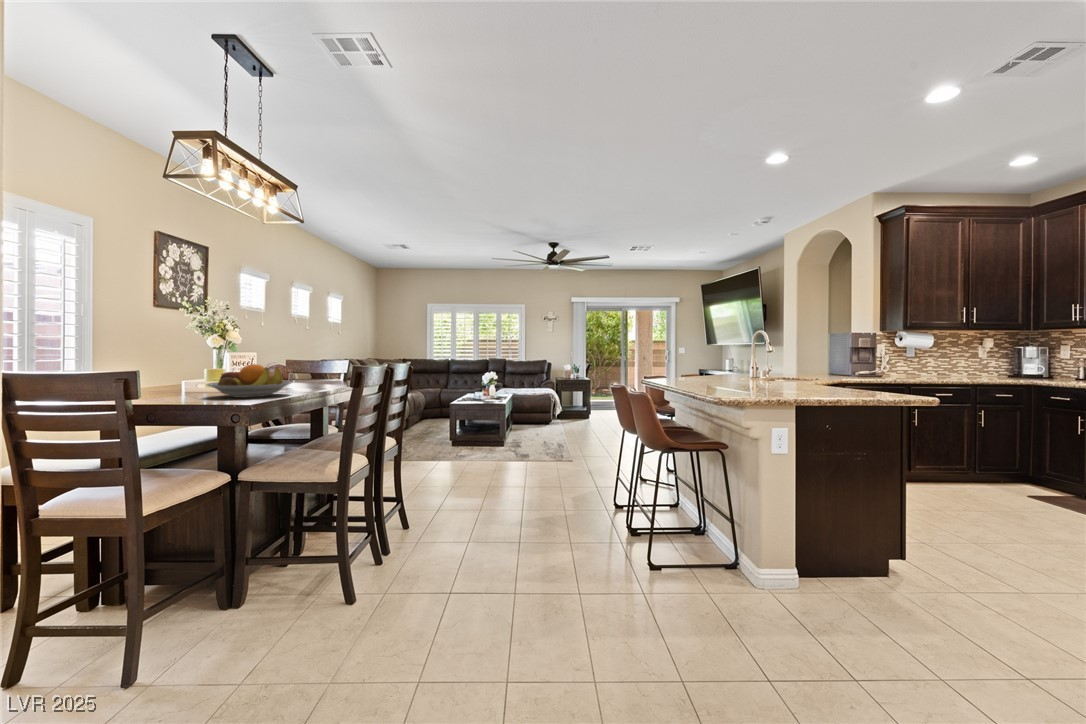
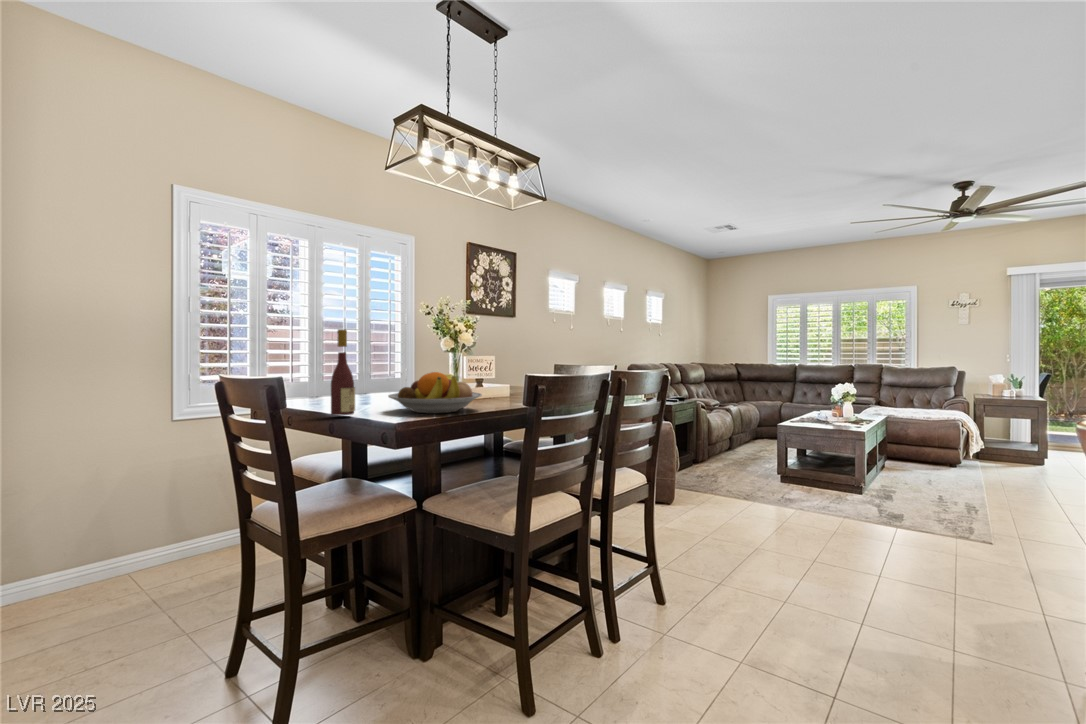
wine bottle: none [170,329,195,404] -> present [331,329,355,415]

